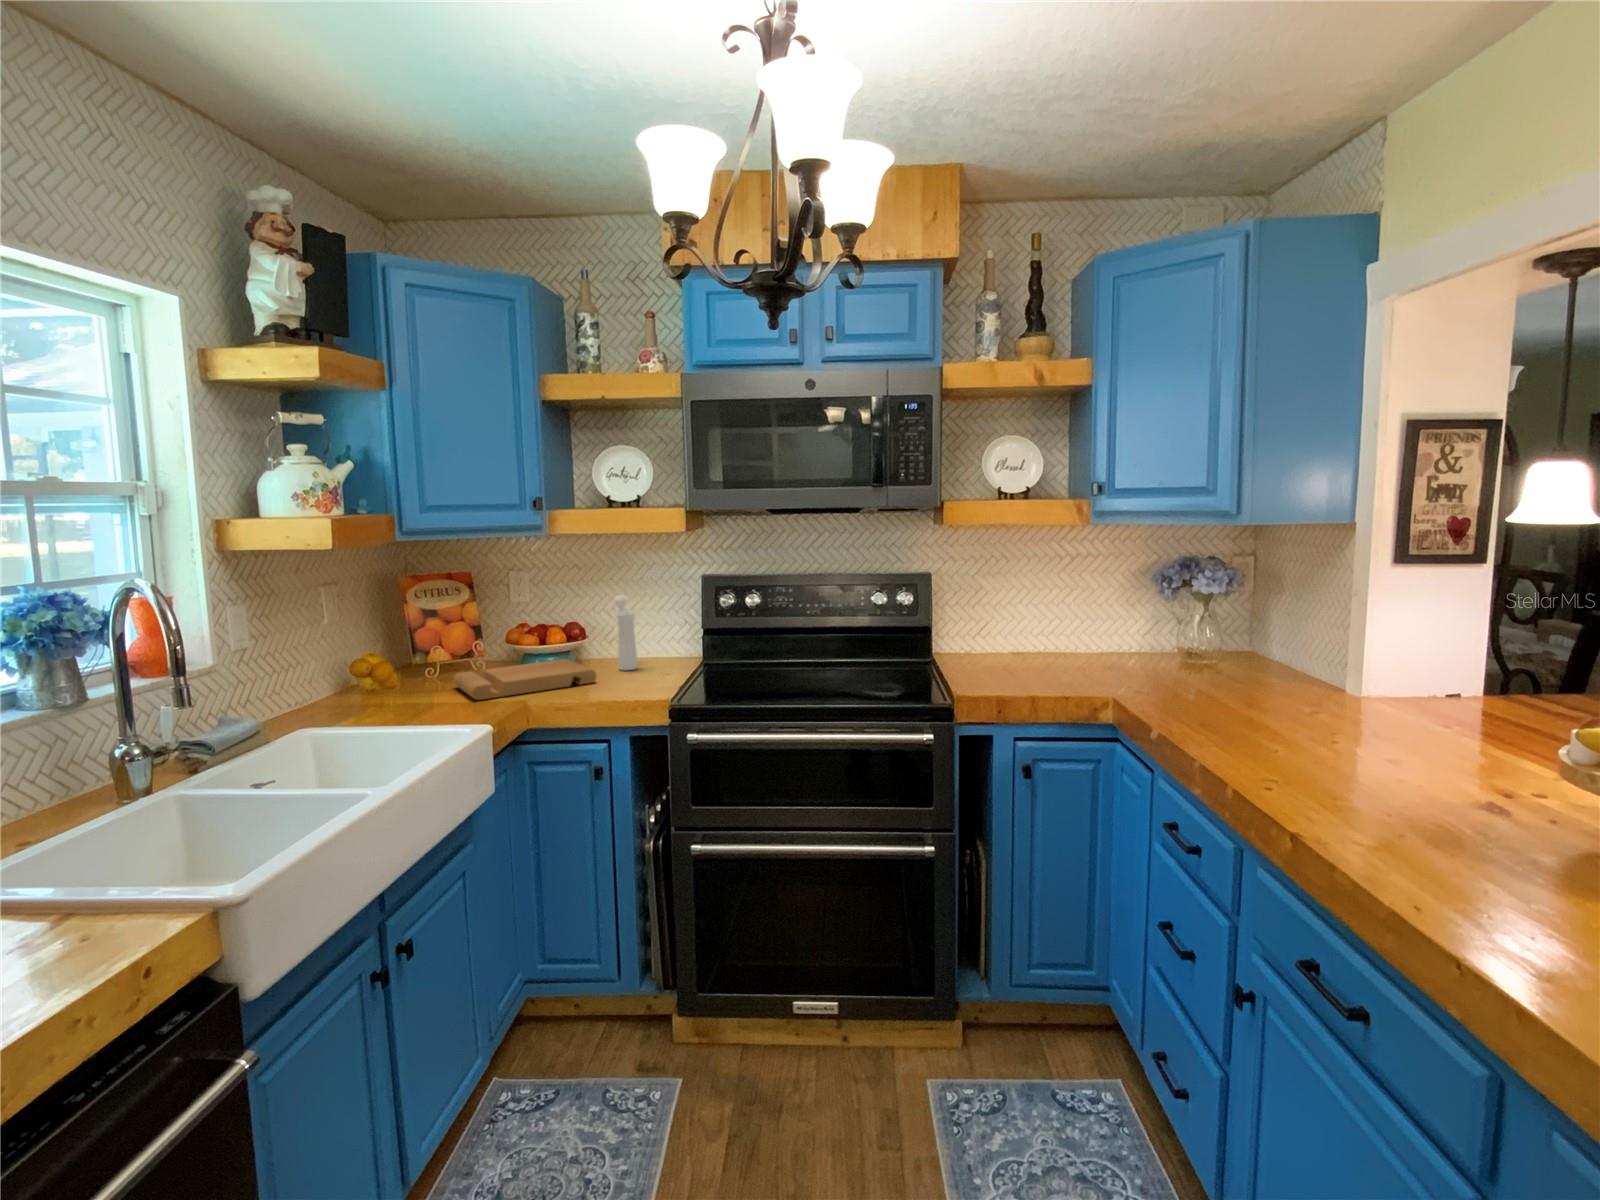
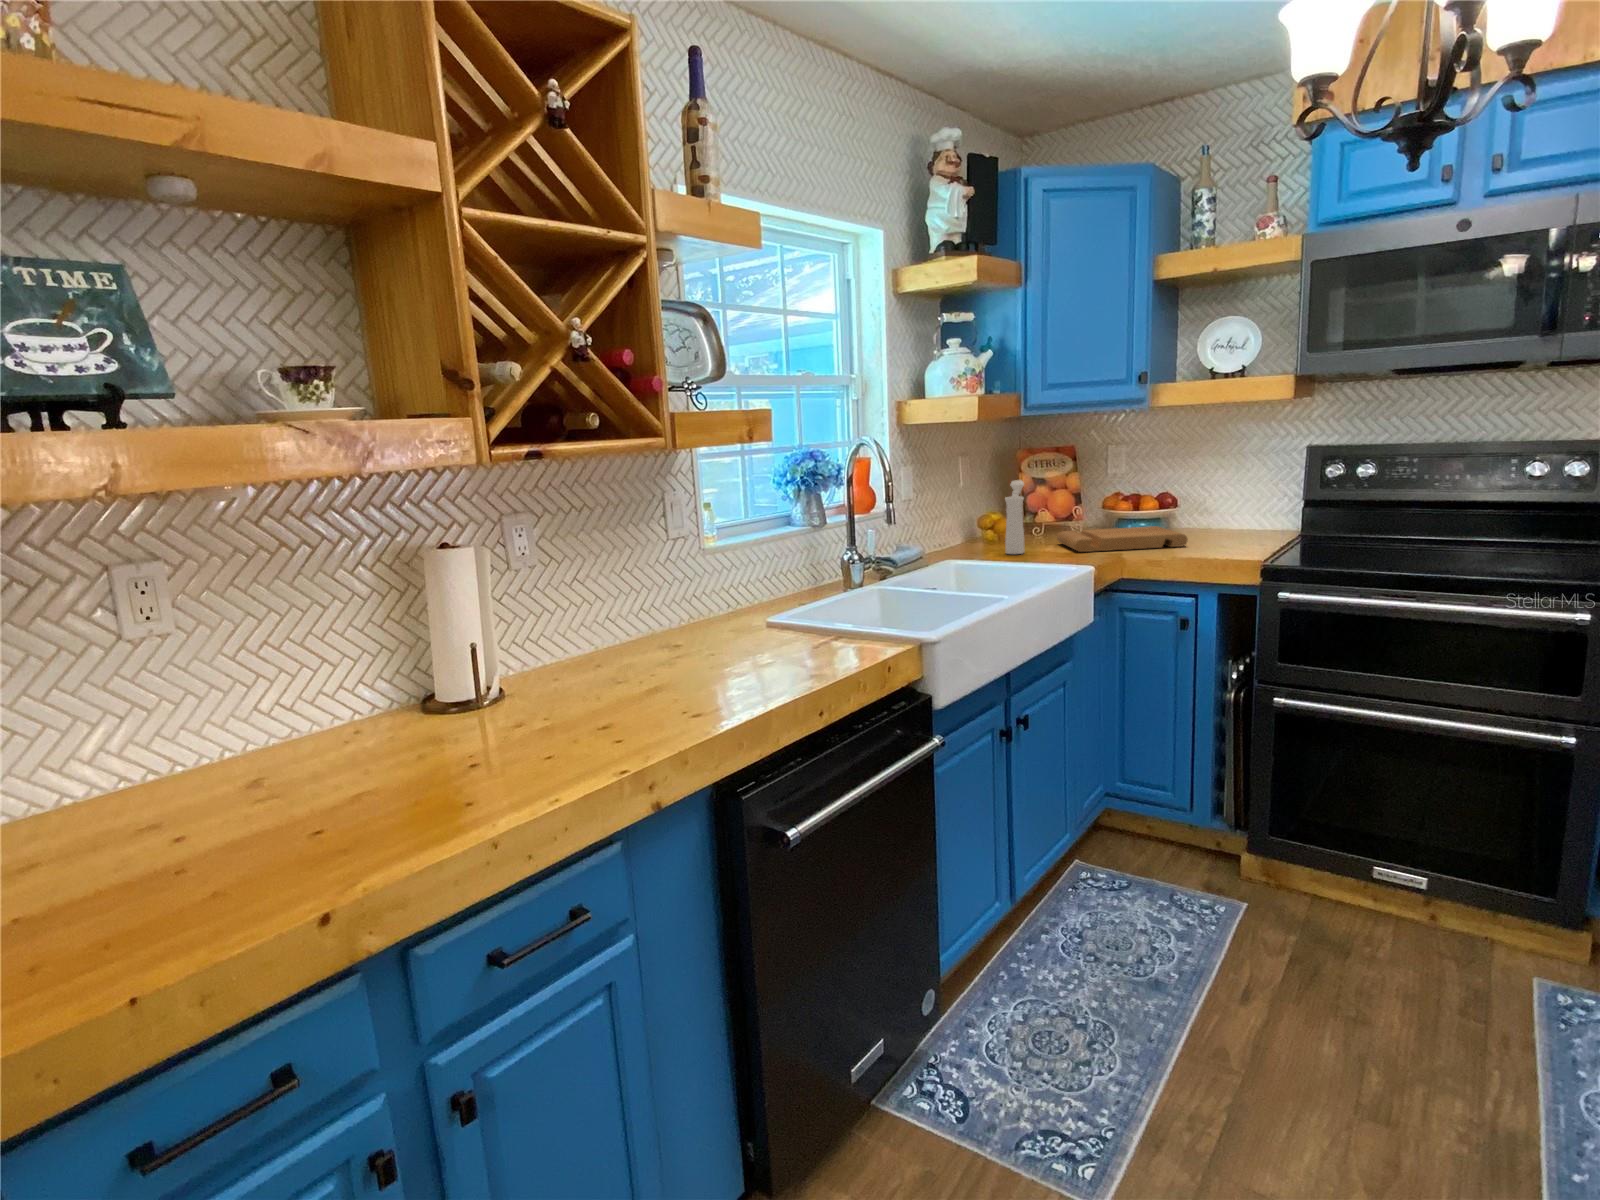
pepper mill: present [614,596,637,670] -> present [1005,480,1025,554]

